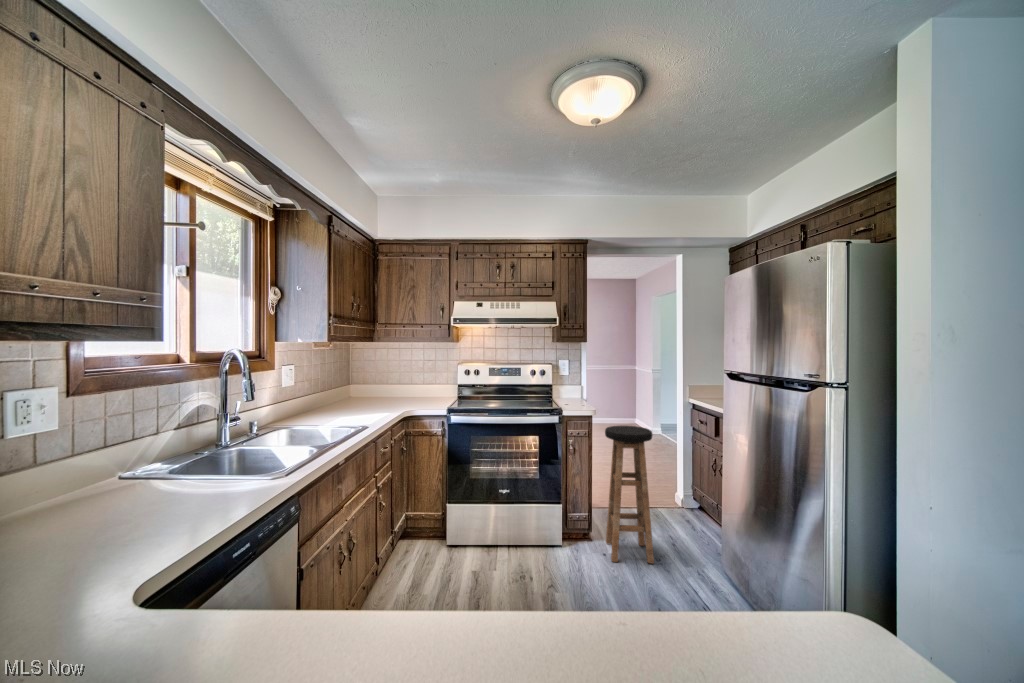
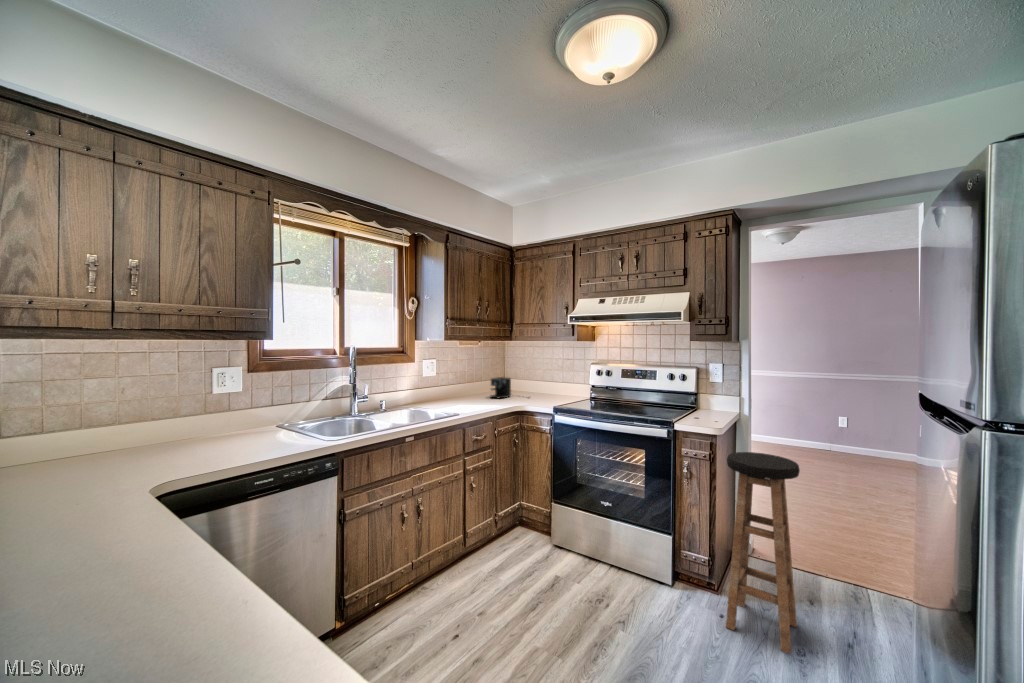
coffee maker: none [356,382,401,406] -> present [491,377,511,399]

